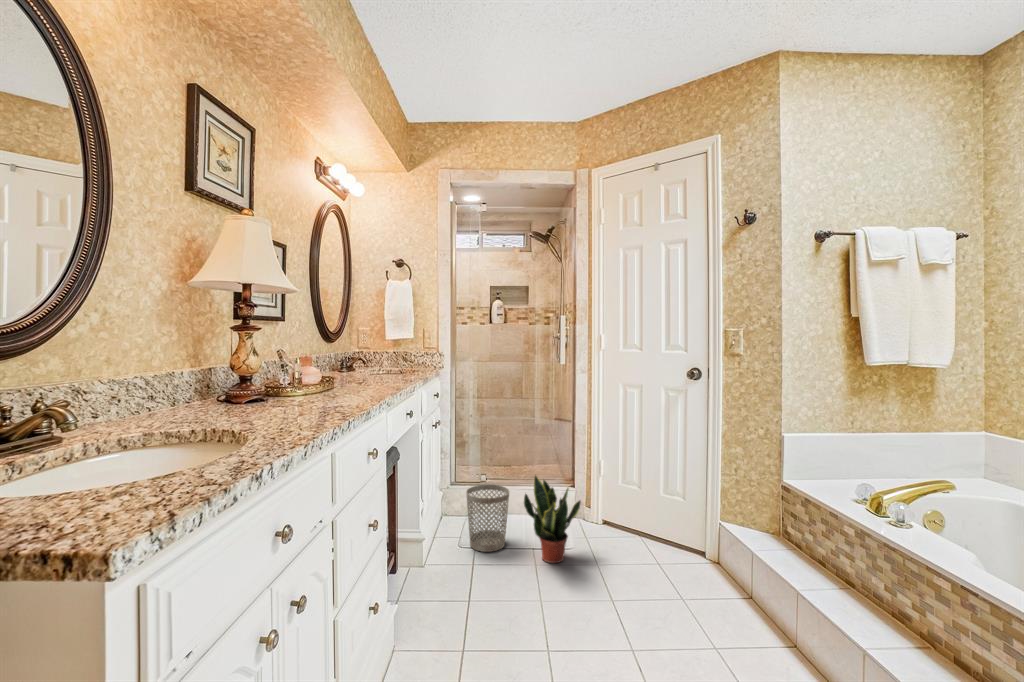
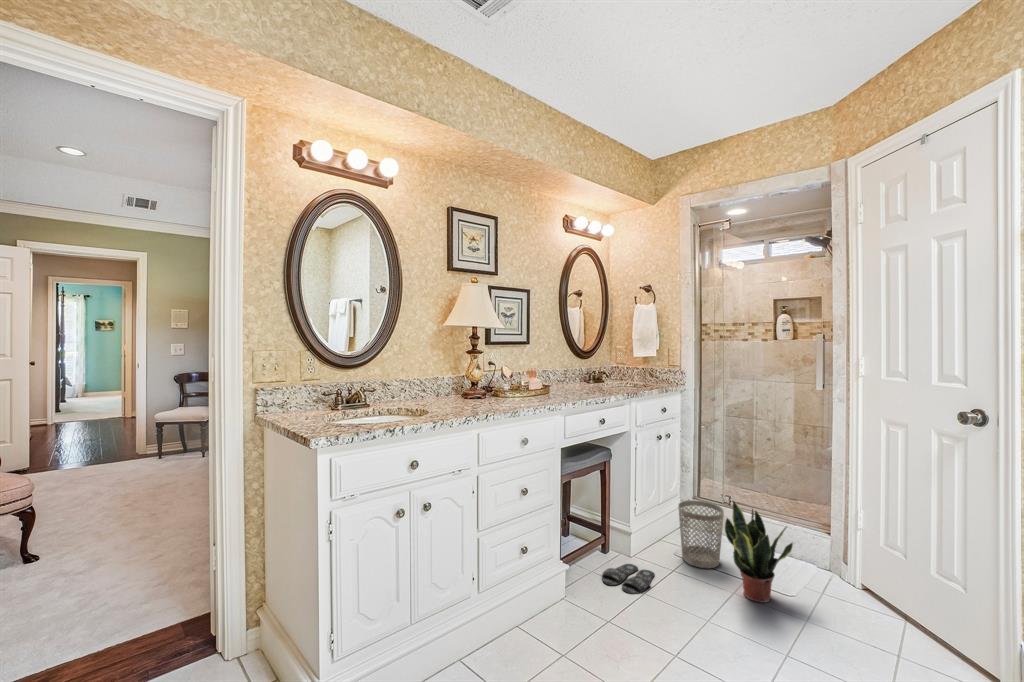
slippers: none [417,572,471,605] -> present [602,564,654,594]

